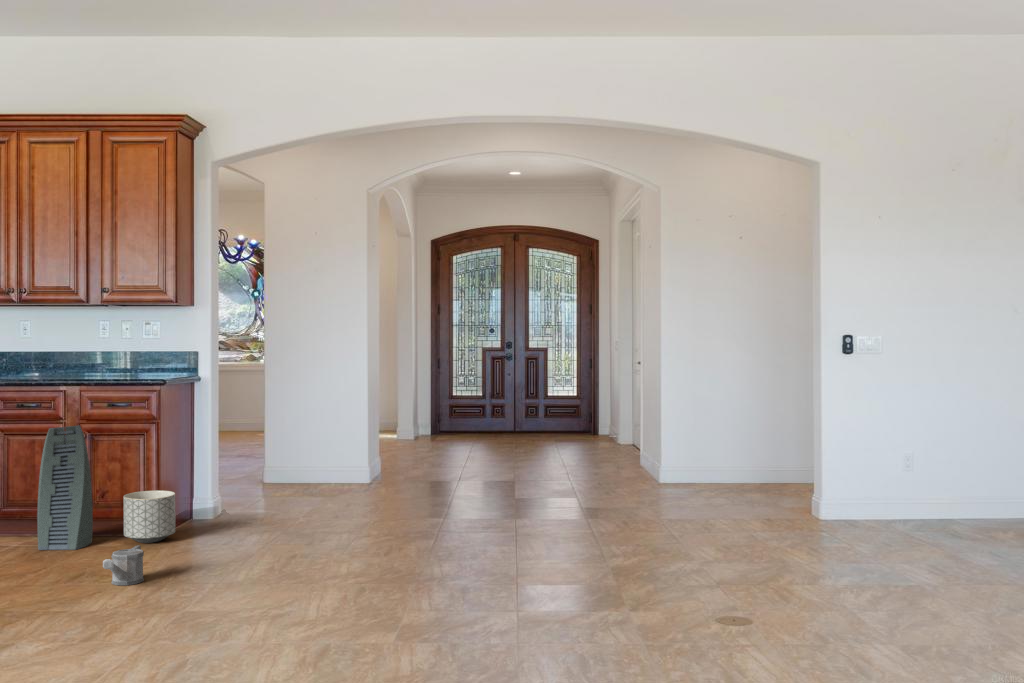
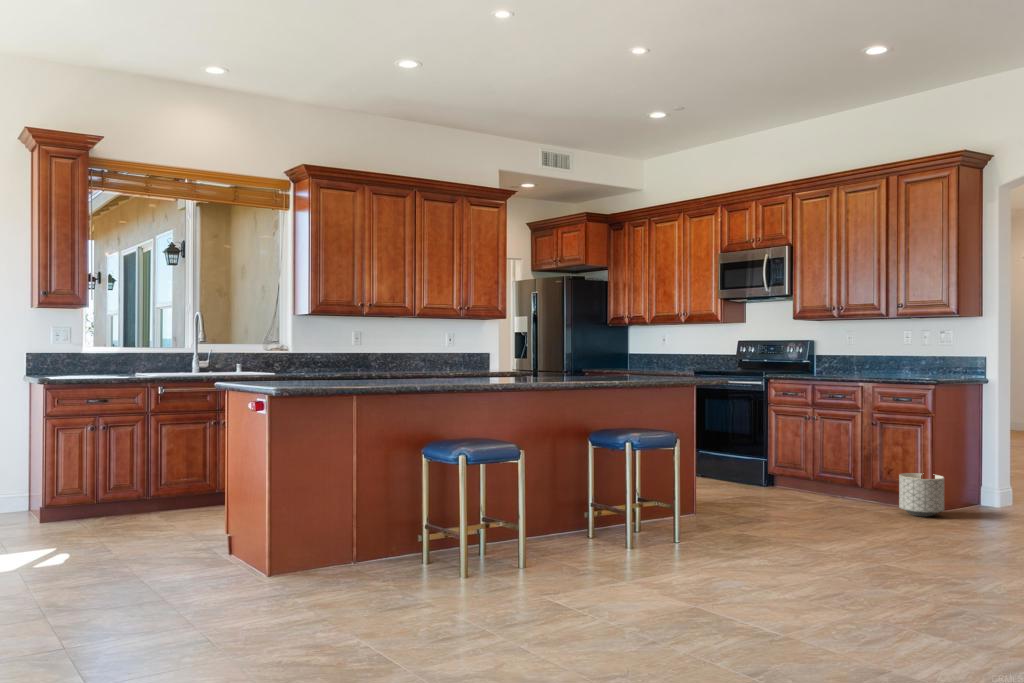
air purifier: present [37,425,93,550] -> none [834,413,879,511]
watering can: present [103,545,144,585] -> none [844,509,887,538]

